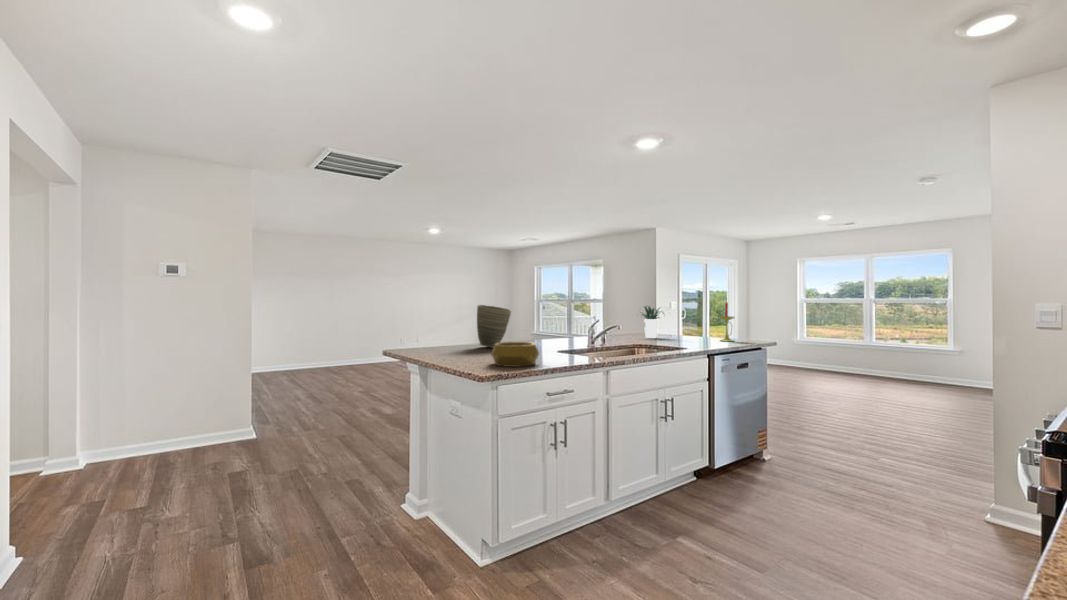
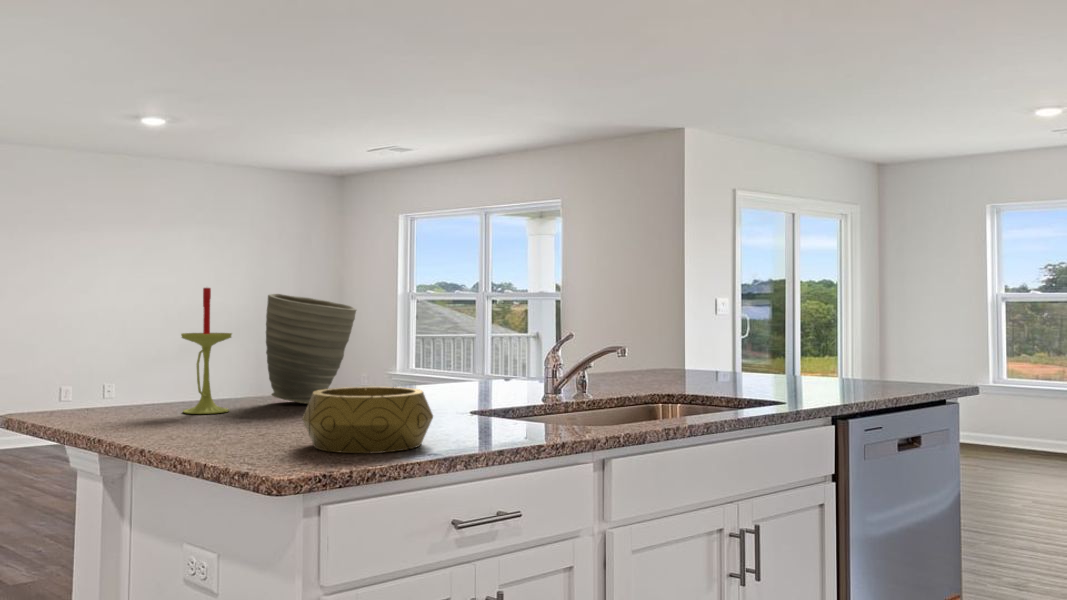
candle: present [719,303,734,342] -> present [181,288,232,414]
potted plant: present [640,306,664,338] -> none [642,304,736,380]

